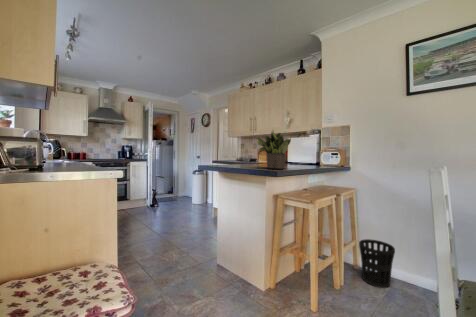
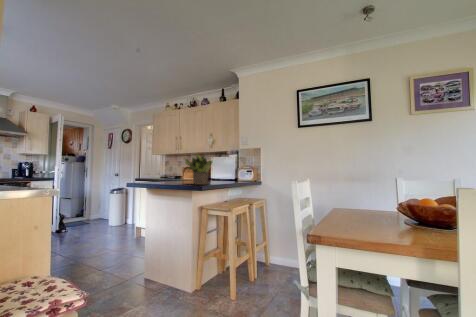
wastebasket: present [359,239,395,288] -> none [267,238,290,274]

